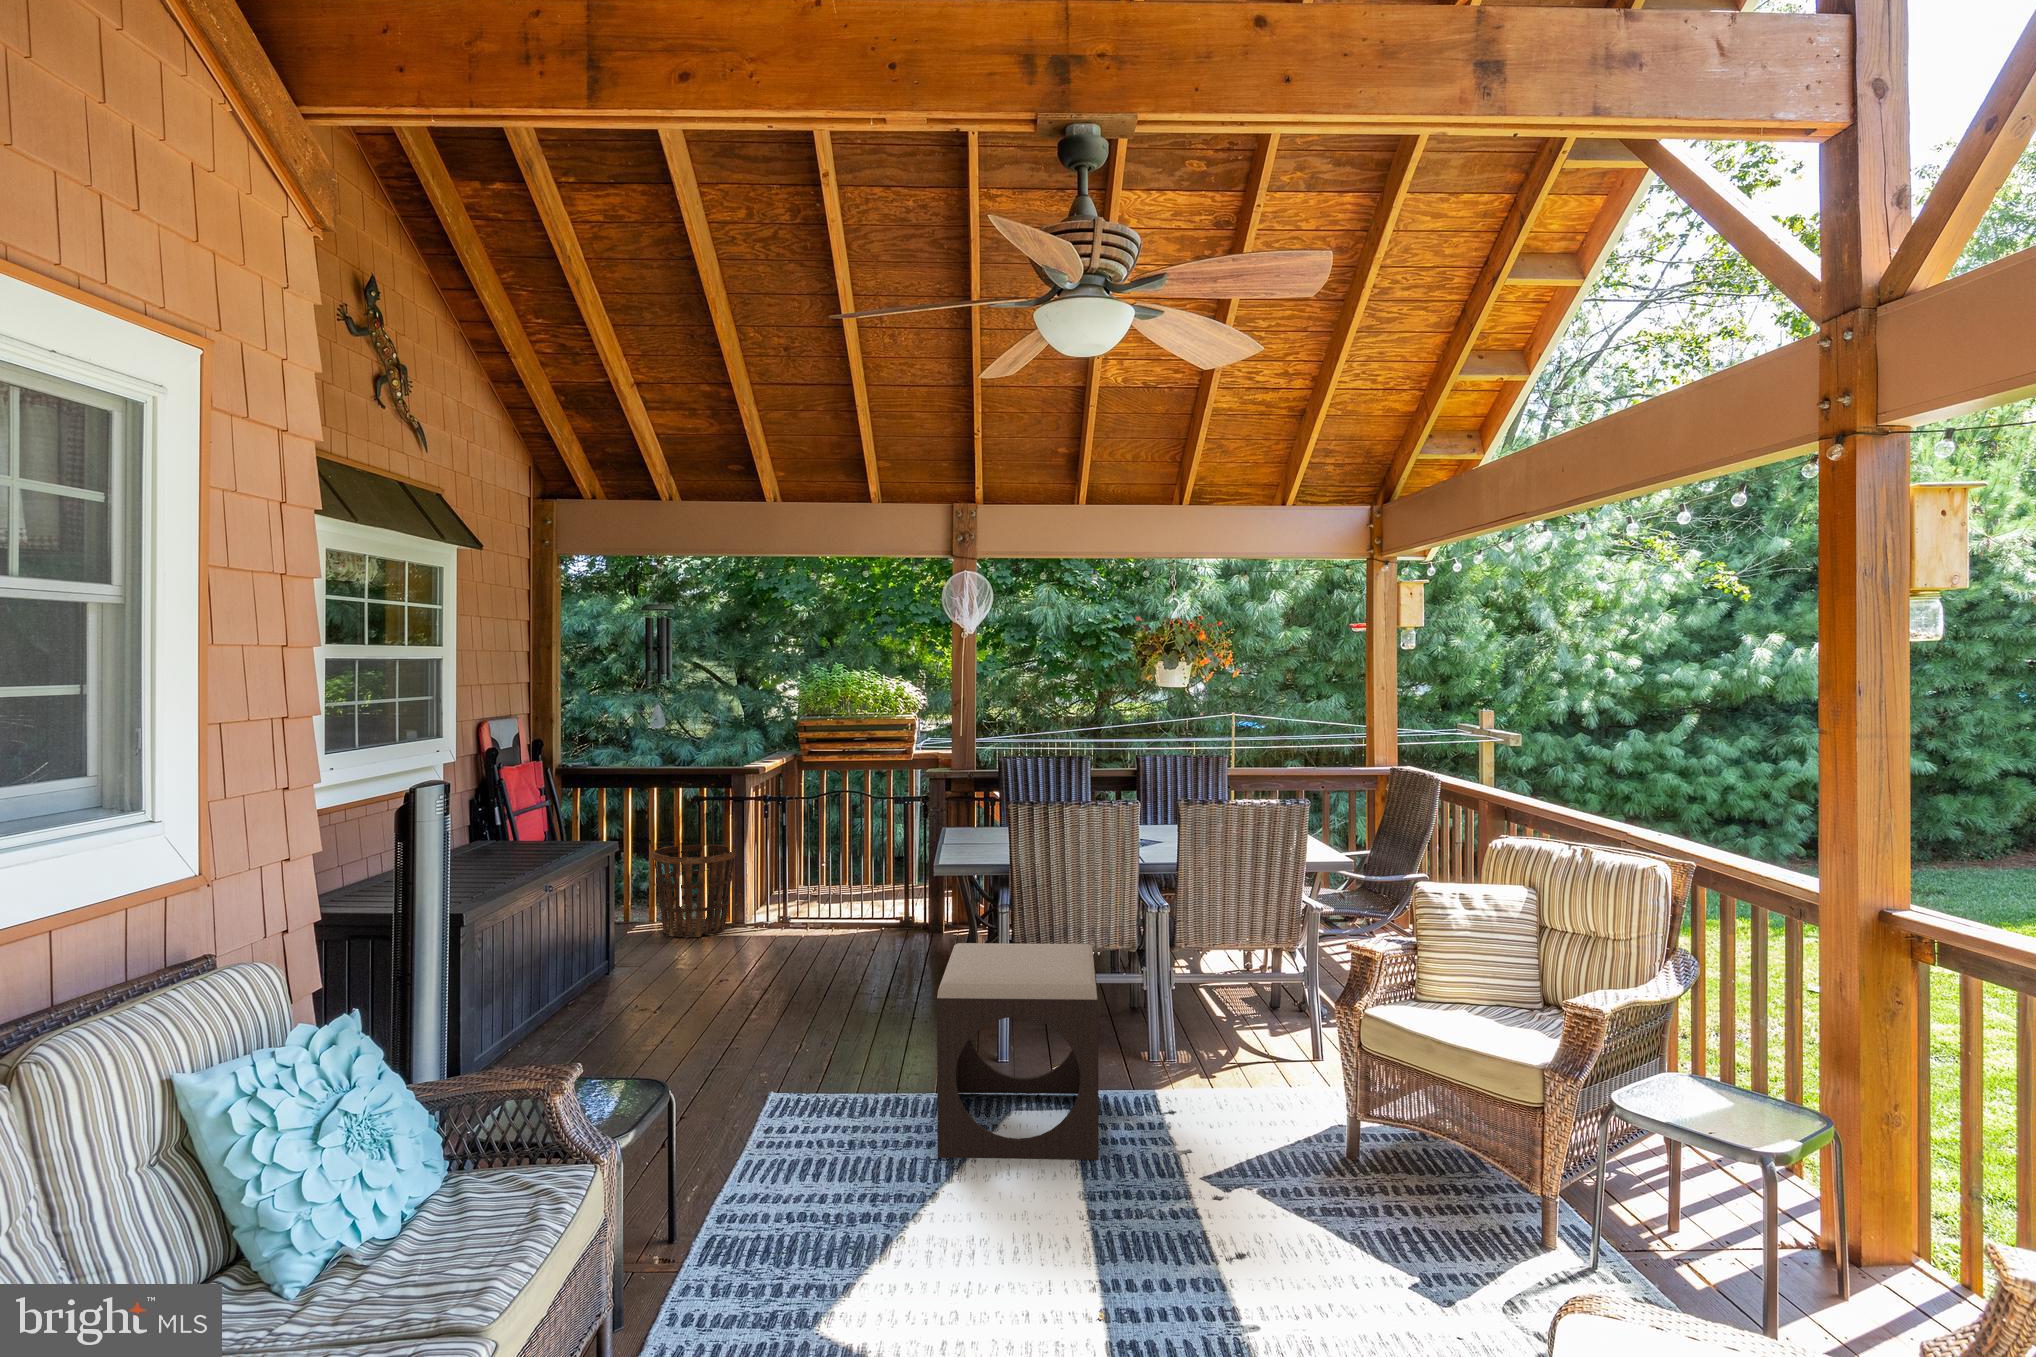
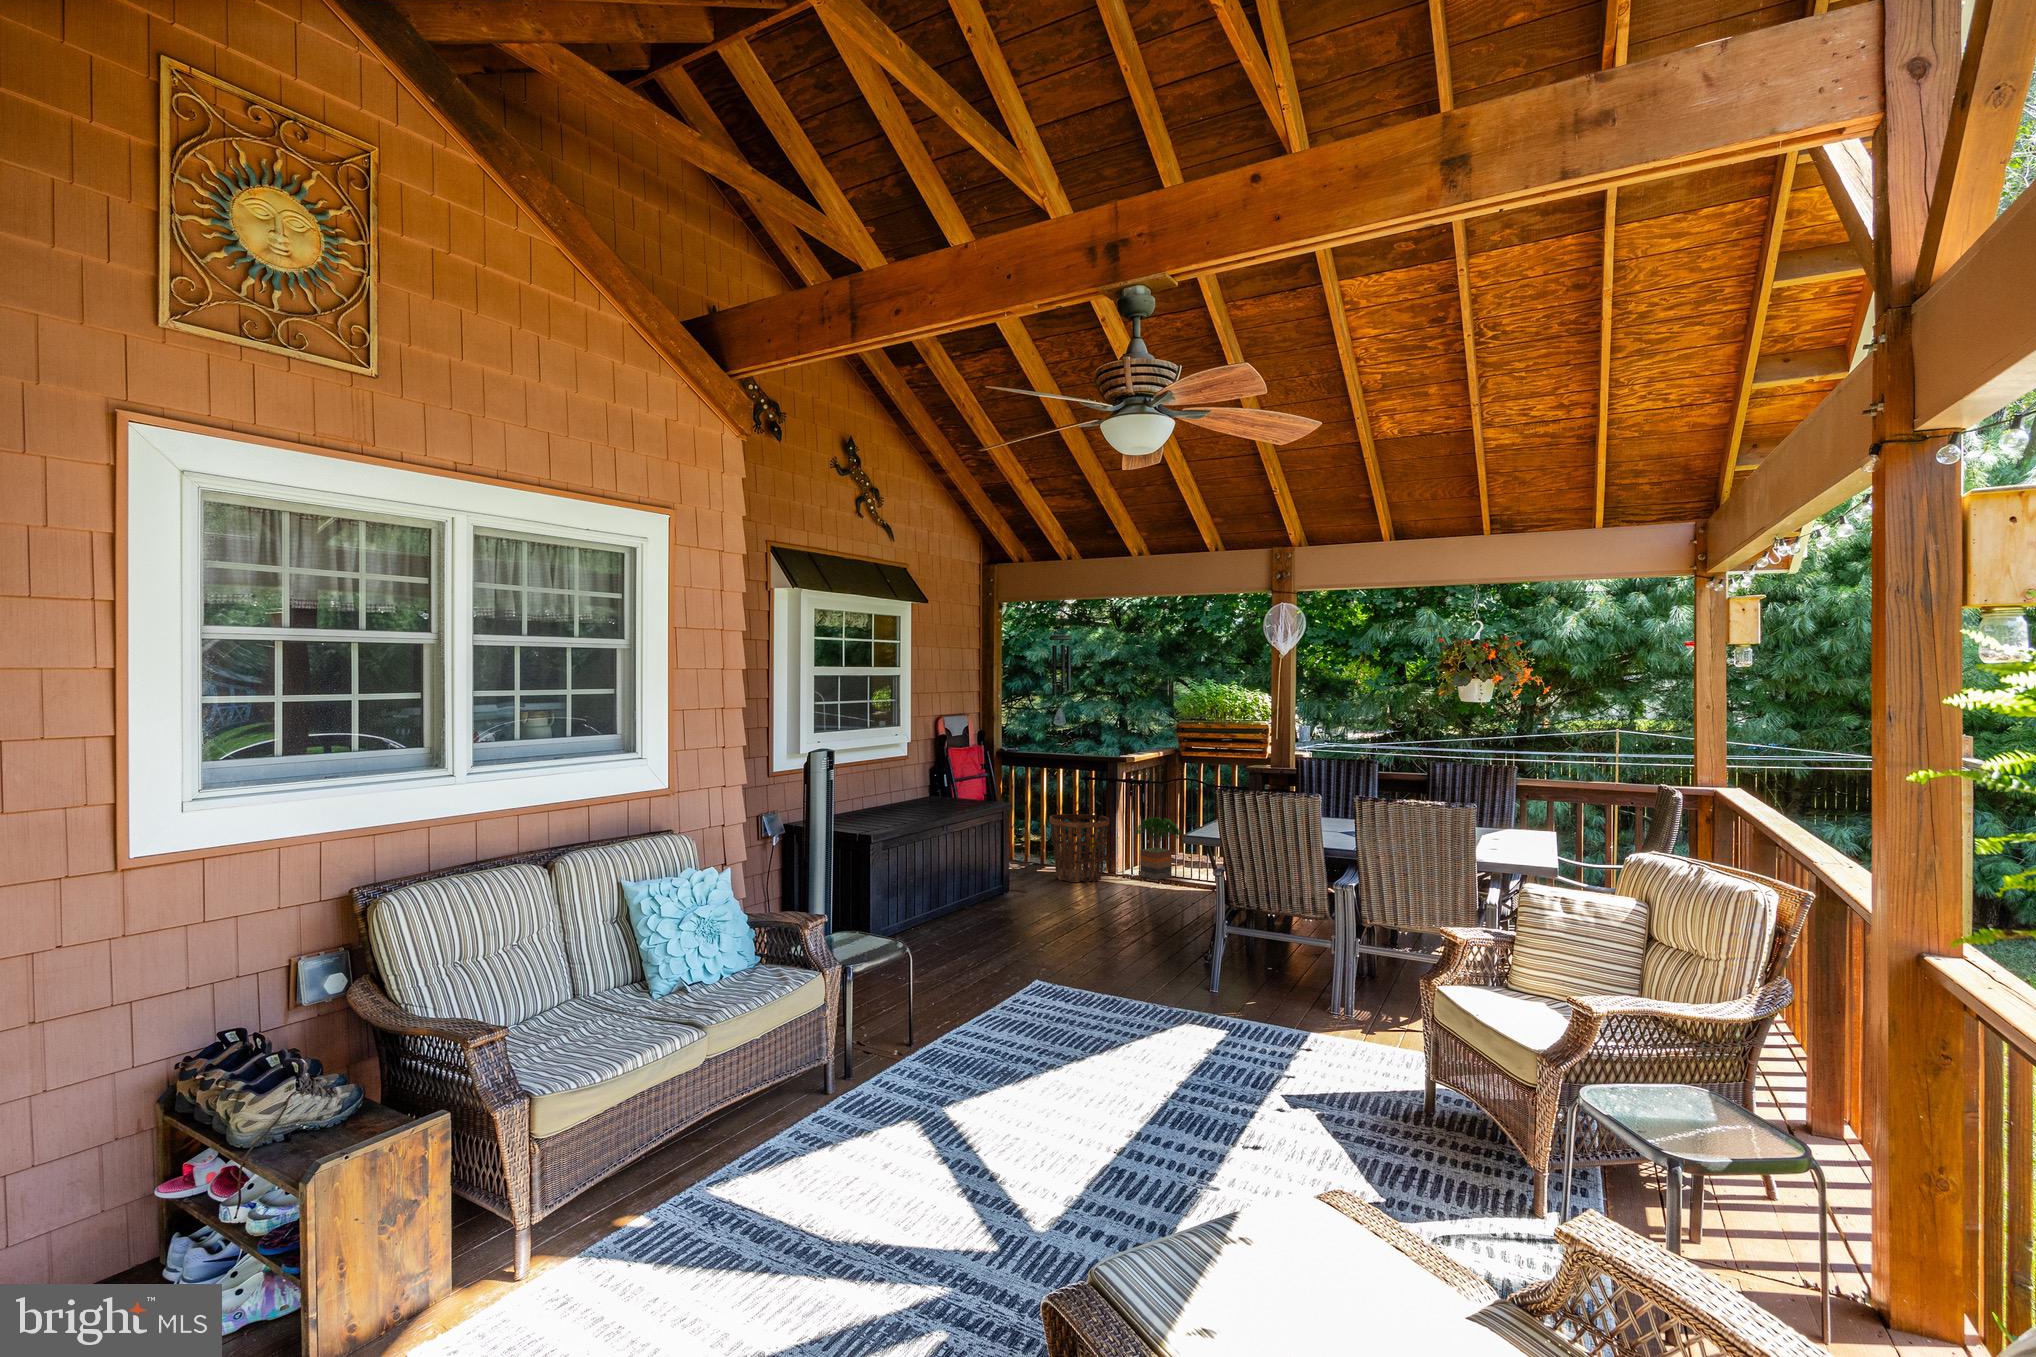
potted tree: none [763,839,825,920] -> present [1136,817,1181,880]
footstool: present [937,943,1099,1160] -> none [1106,892,1261,1068]

